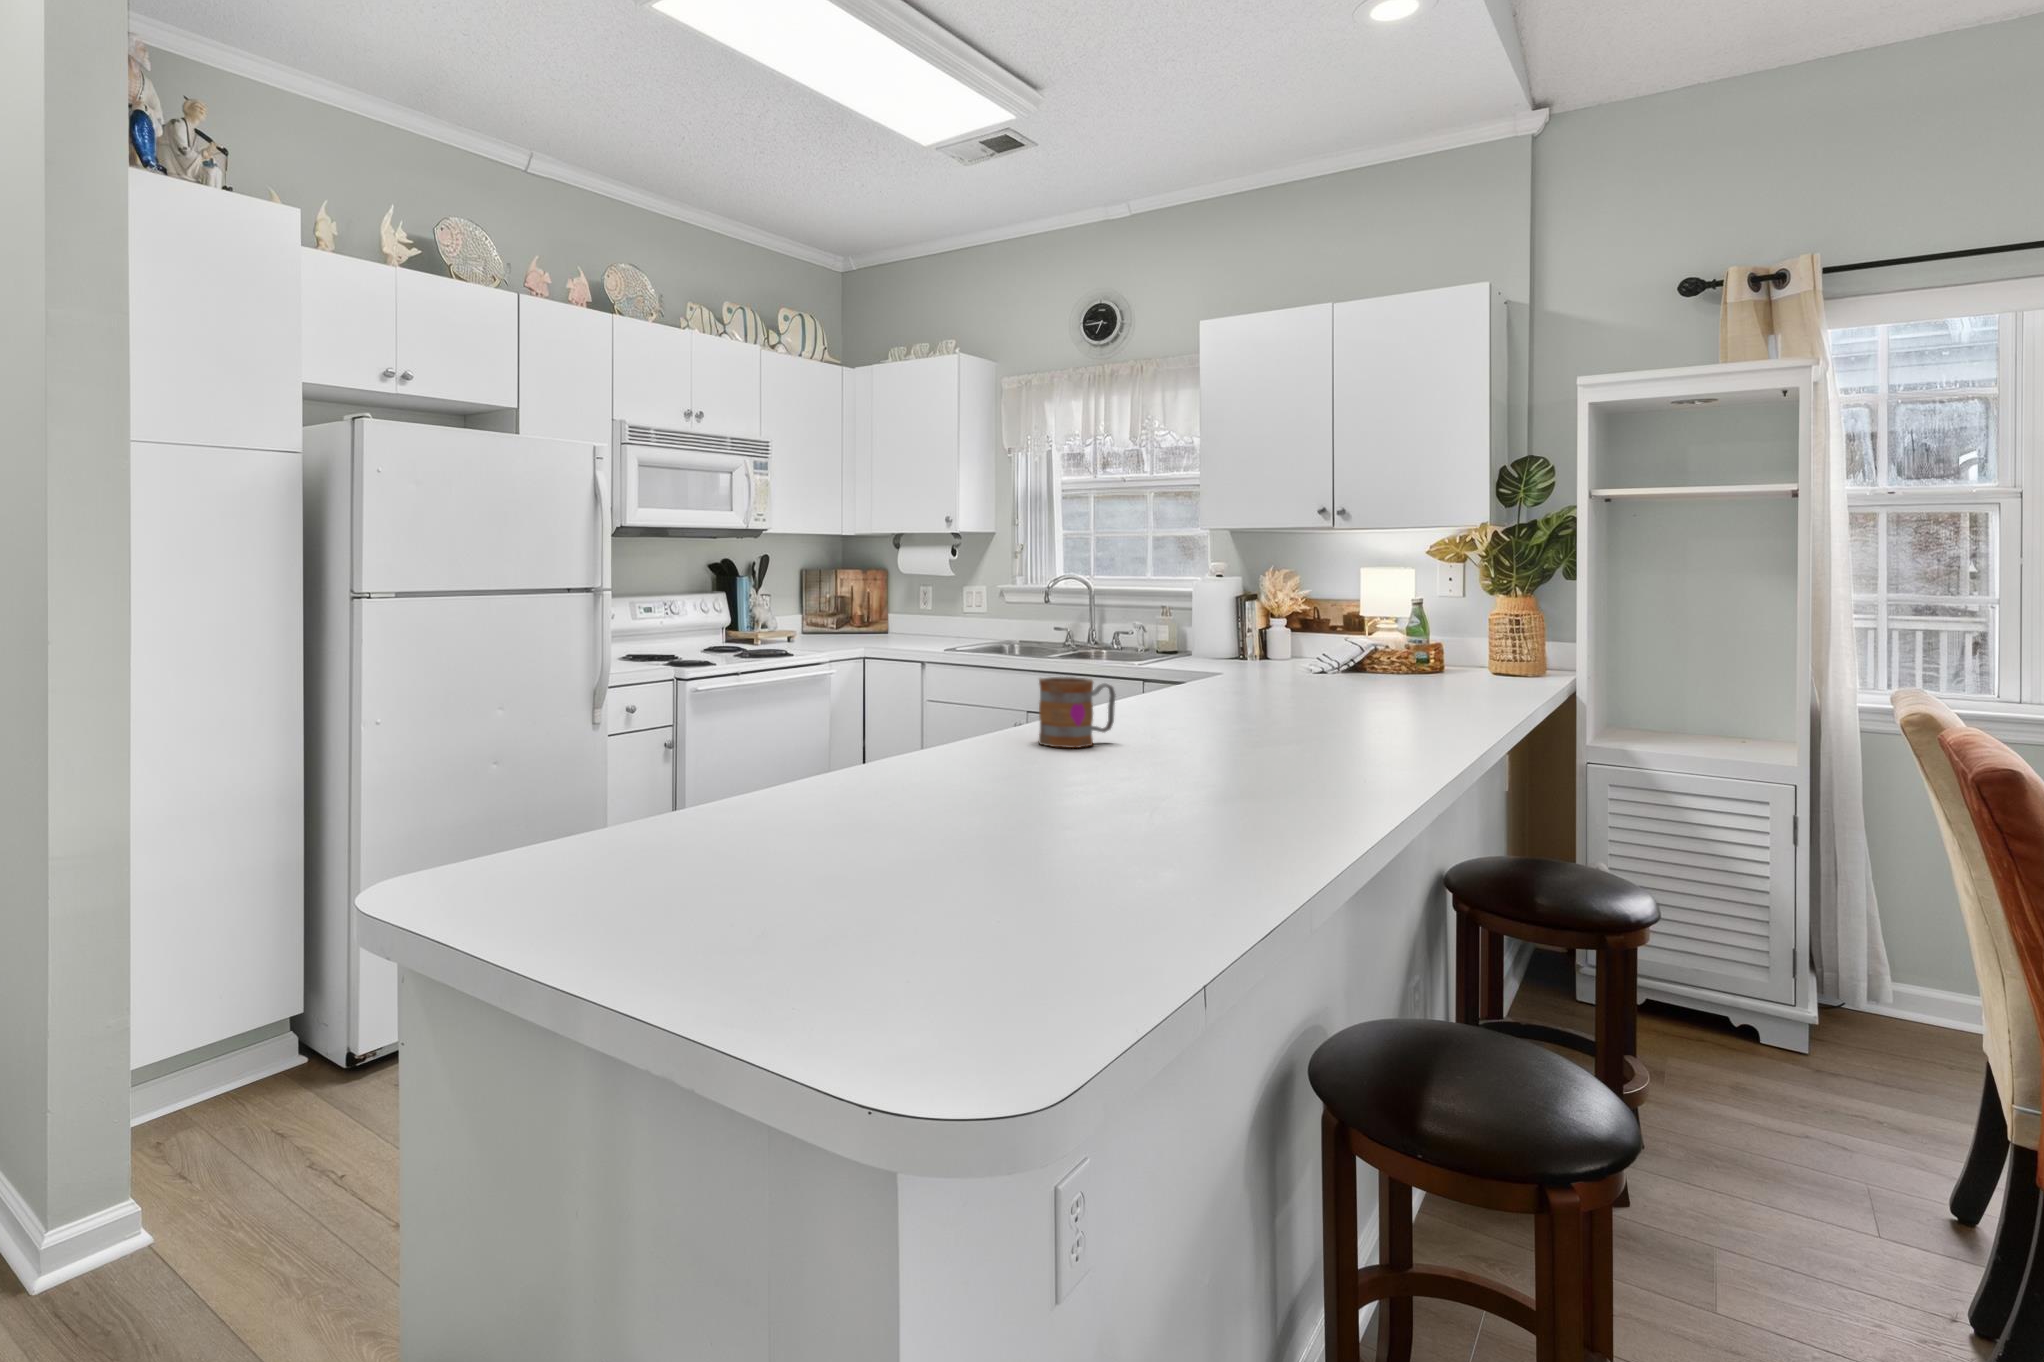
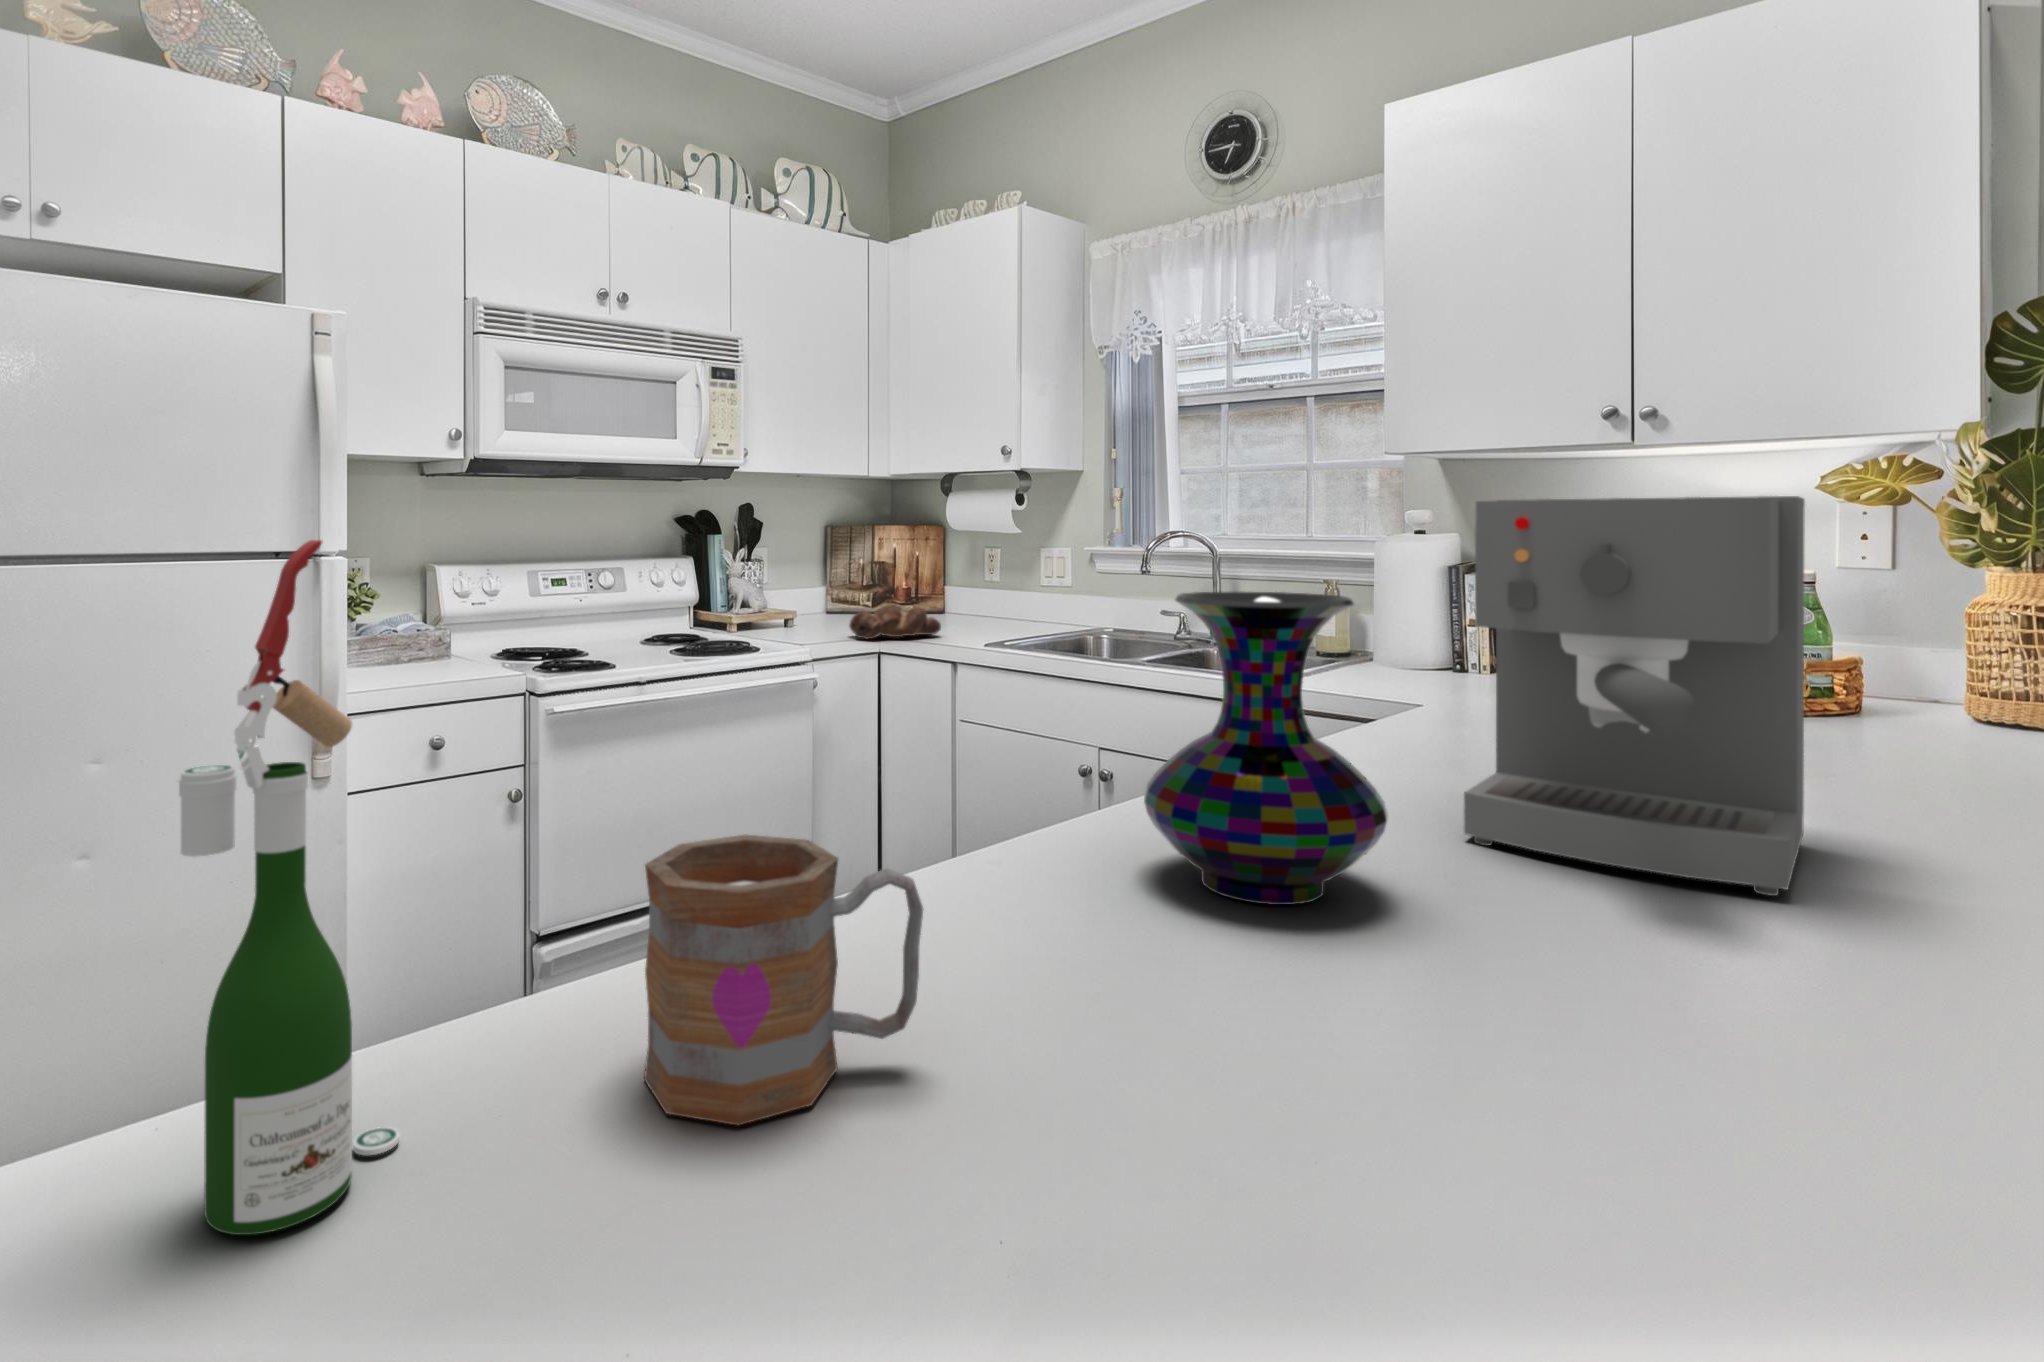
coffee maker: none [1257,566,1386,716] -> present [1464,496,1805,896]
wine bottle: none [961,585,999,758] -> present [179,540,399,1235]
vase: none [1141,604,1234,719] -> present [1144,592,1388,905]
bread loaf: none [849,625,909,649] -> present [849,604,941,639]

